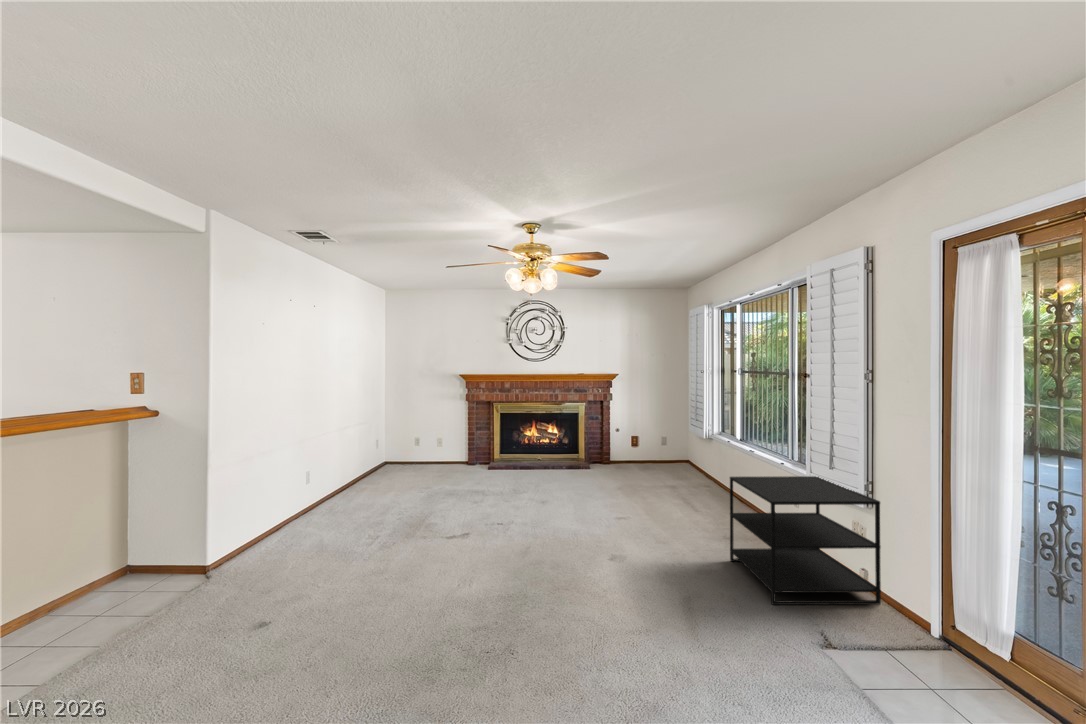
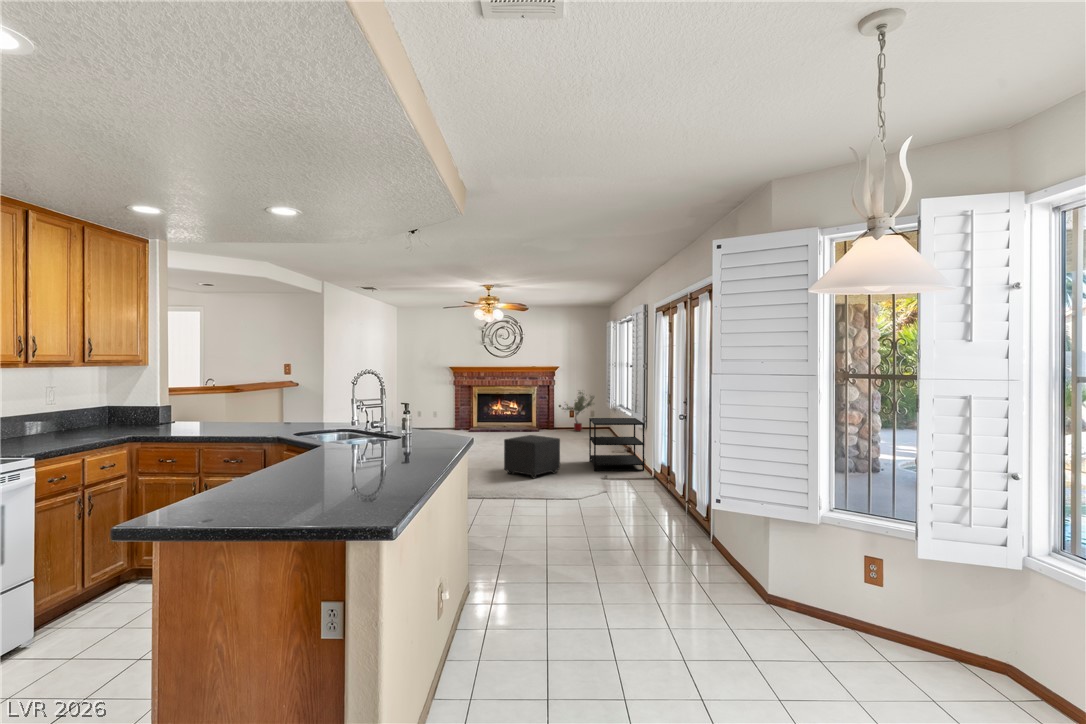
potted tree: none [622,407,672,468] -> present [563,392,594,431]
ottoman: none [581,520,702,645] -> present [504,435,560,478]

